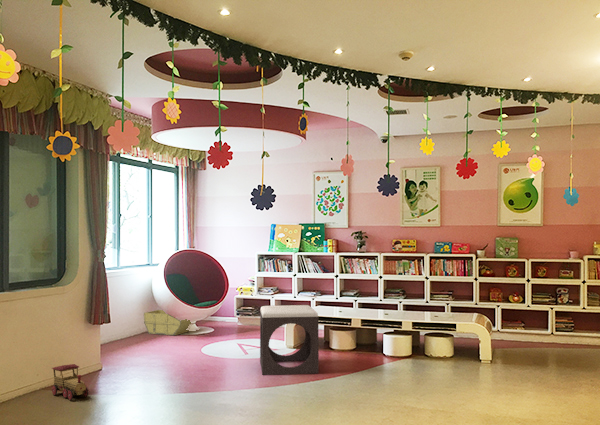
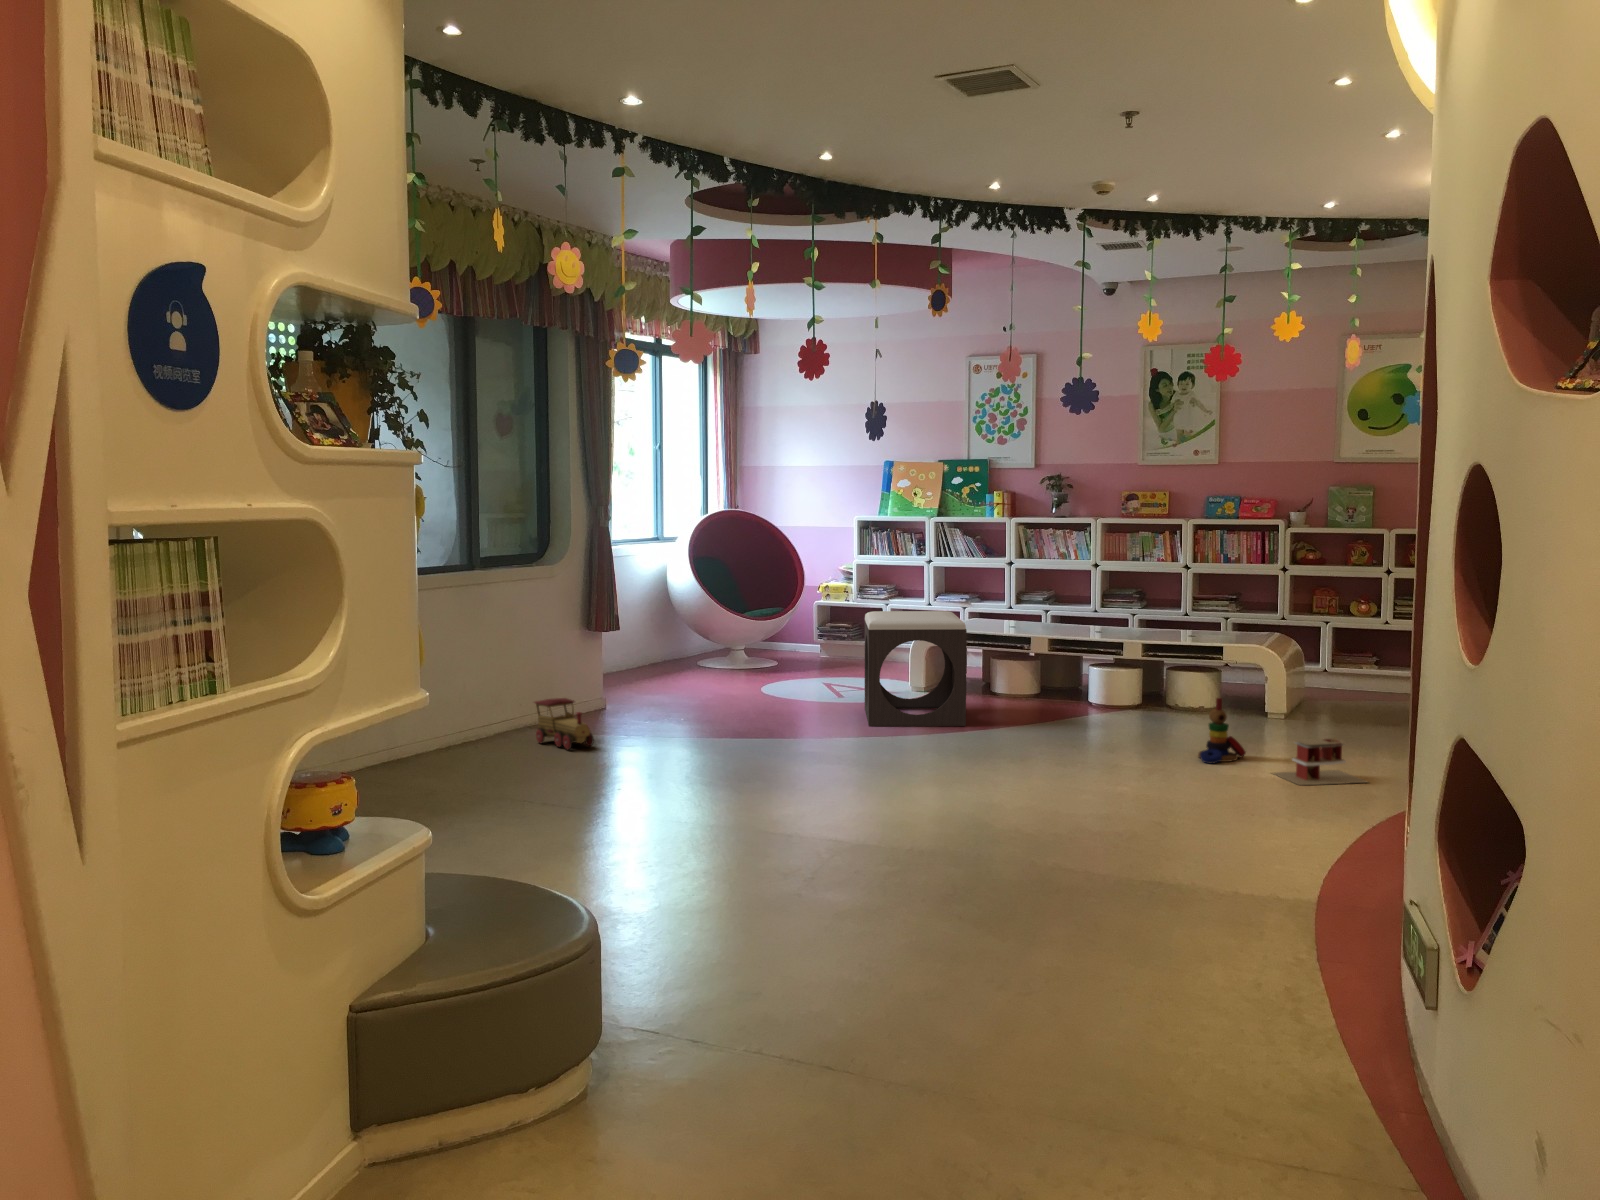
storage bin: present [144,310,191,335] -> none [651,623,742,668]
stacking toy: none [455,358,483,399] -> present [1198,698,1246,764]
toy house: none [501,382,561,415] -> present [1273,738,1368,785]

